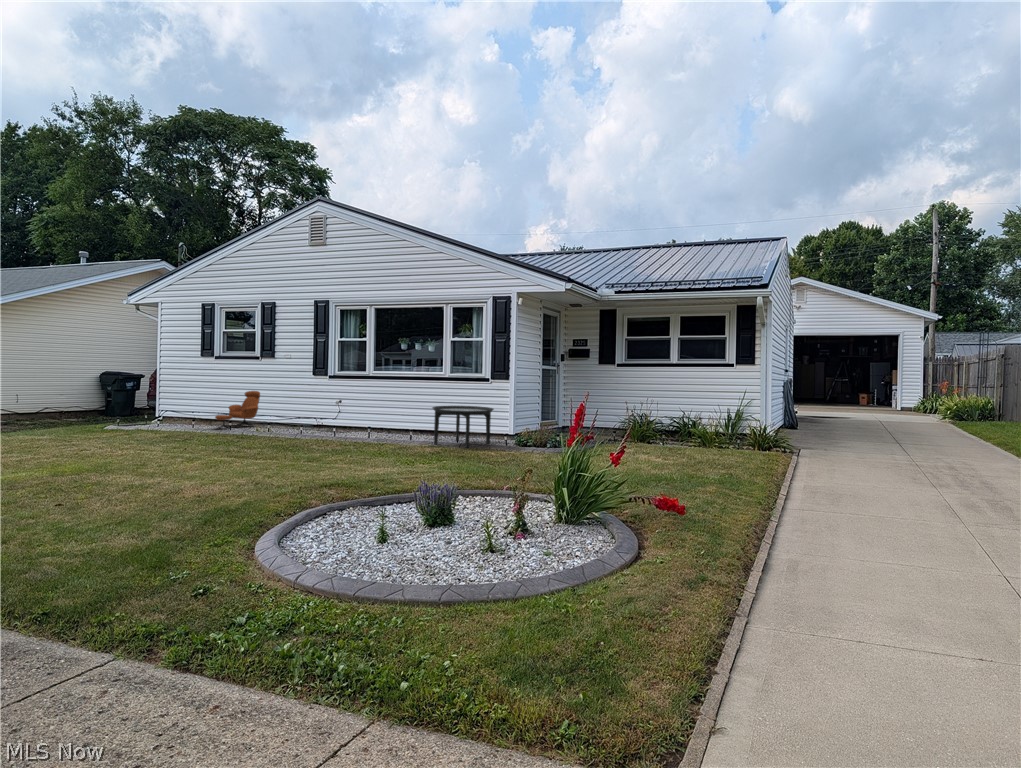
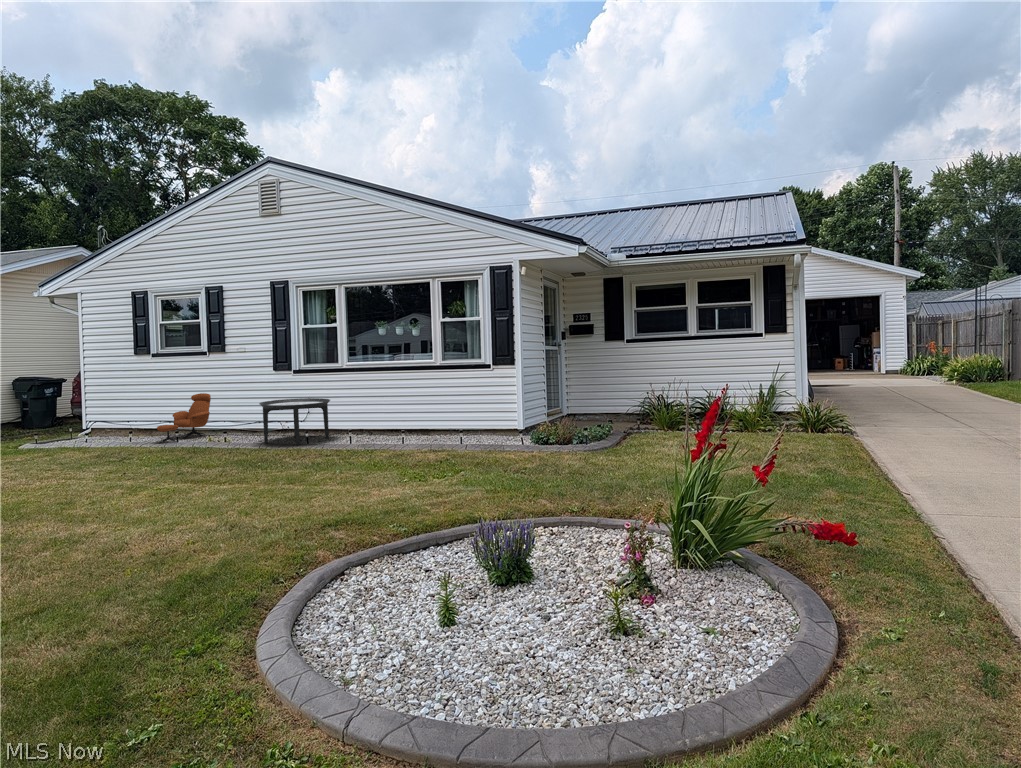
round table: present [432,406,494,448] -> present [259,398,330,445]

